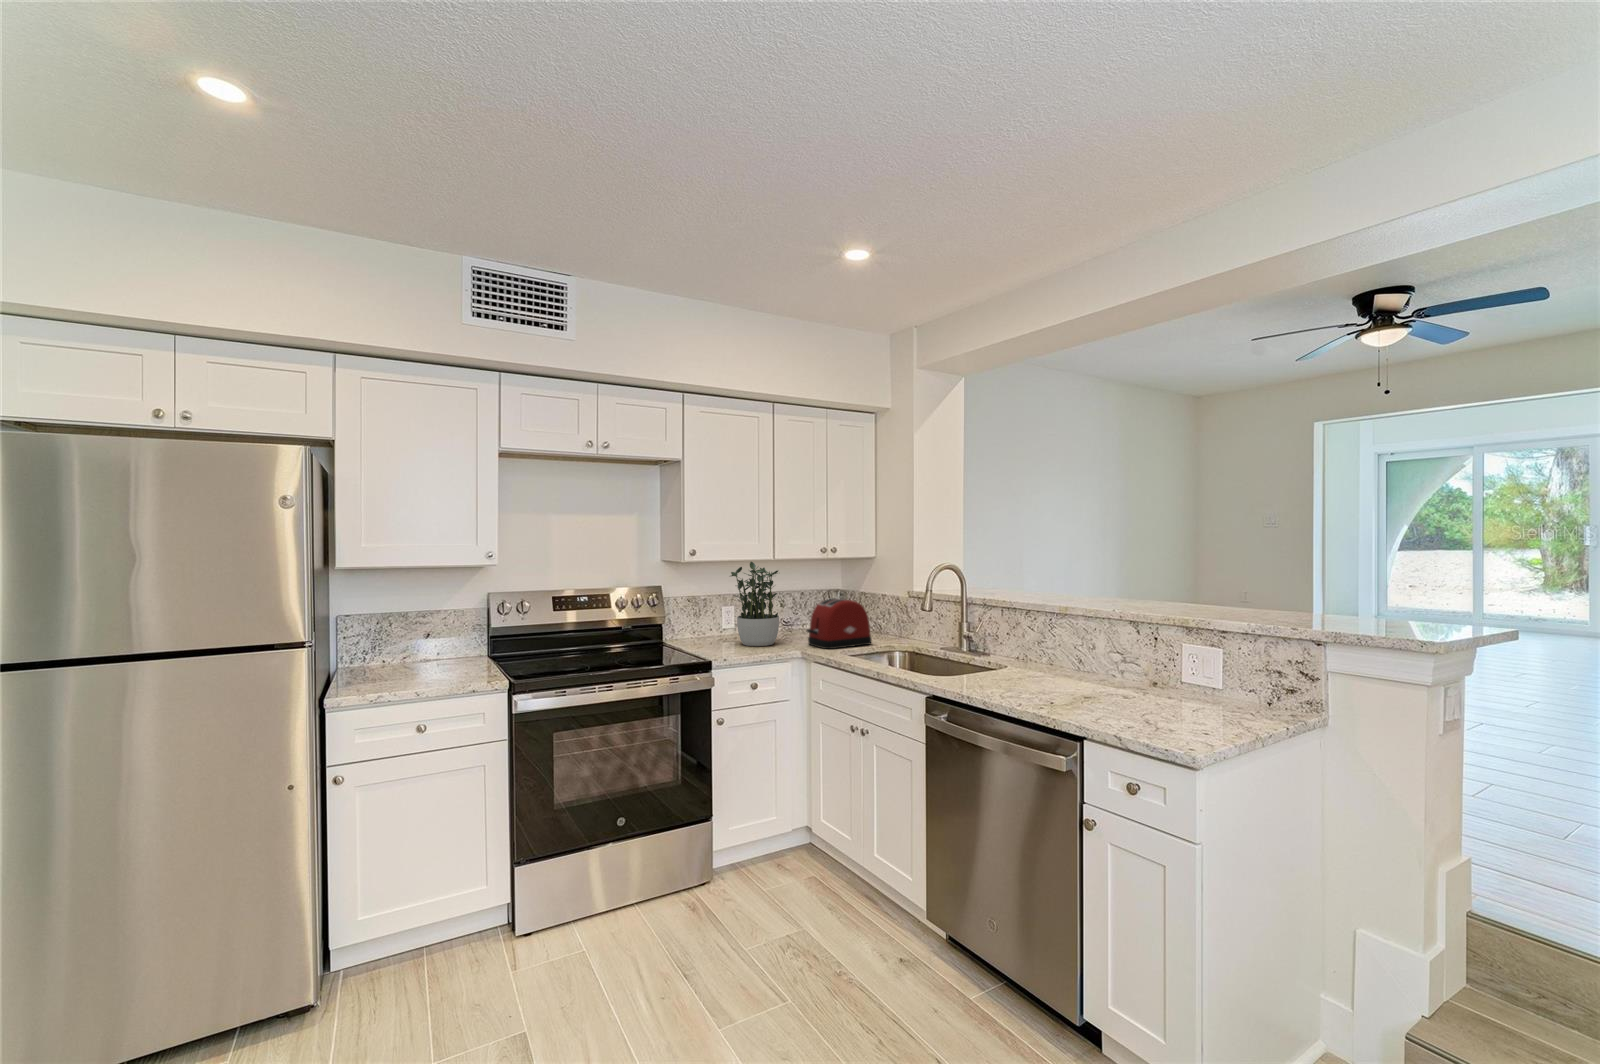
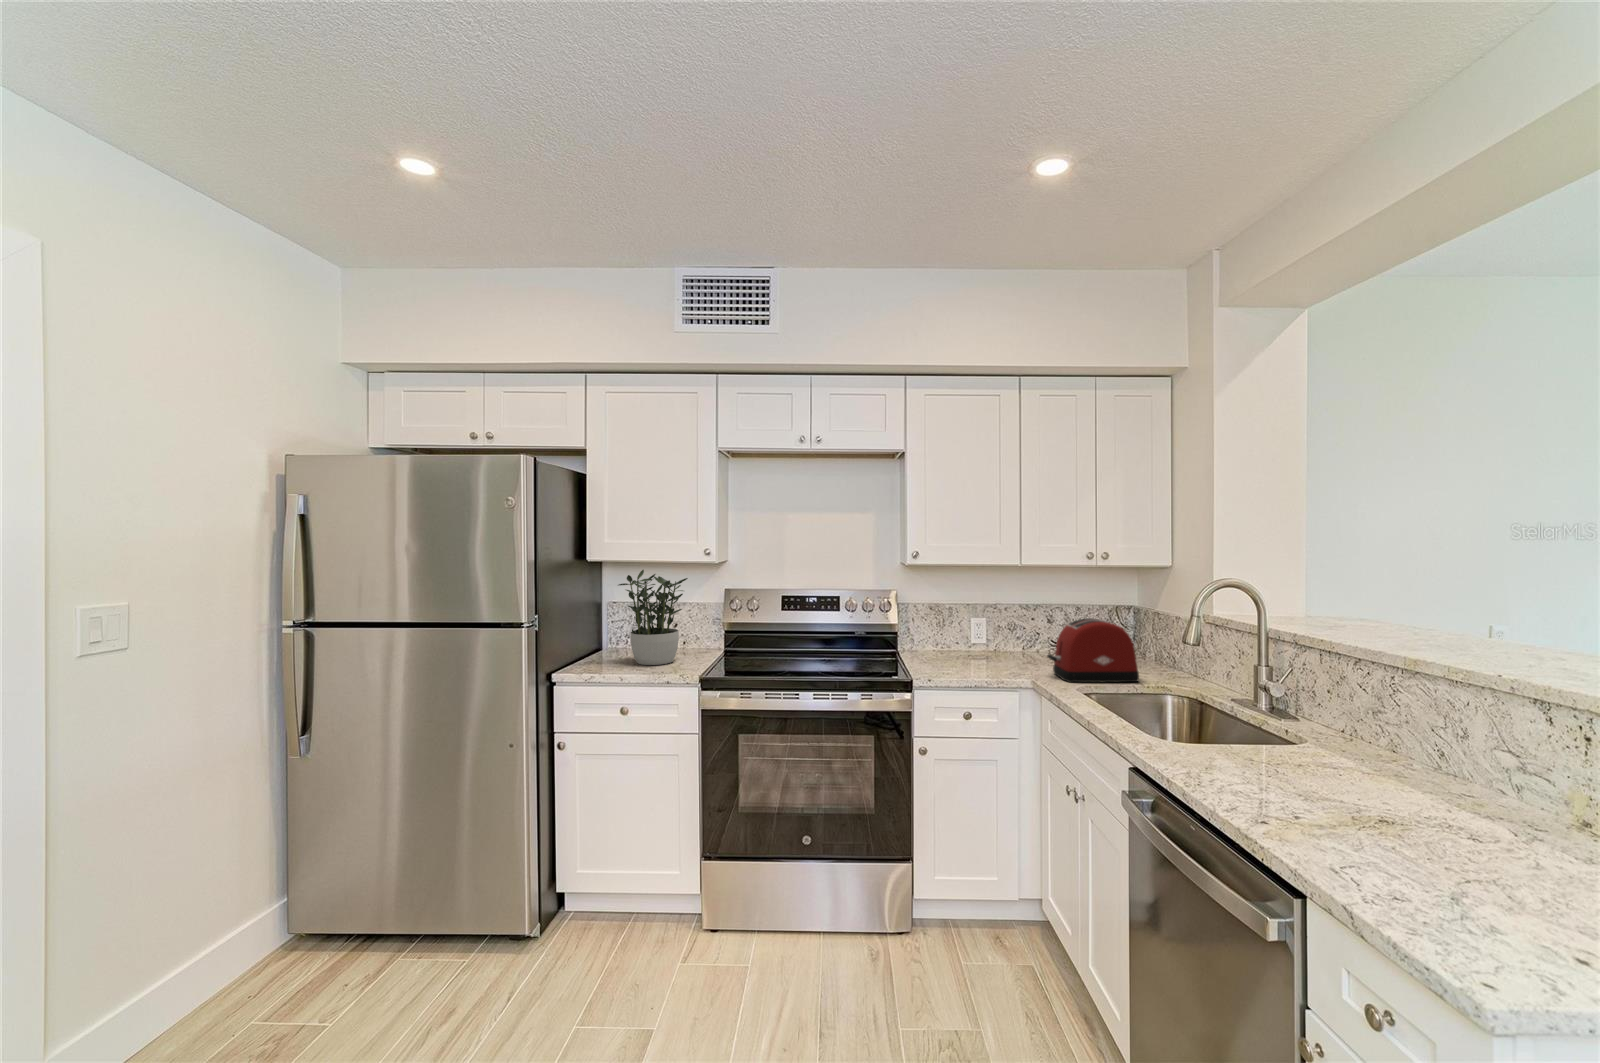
potted plant: present [731,562,779,646] -> present [619,570,688,665]

